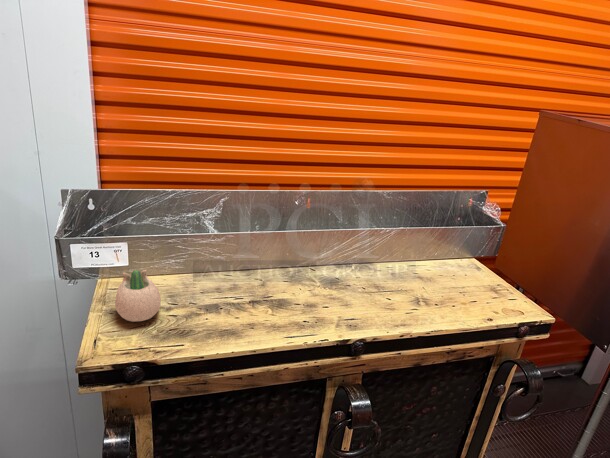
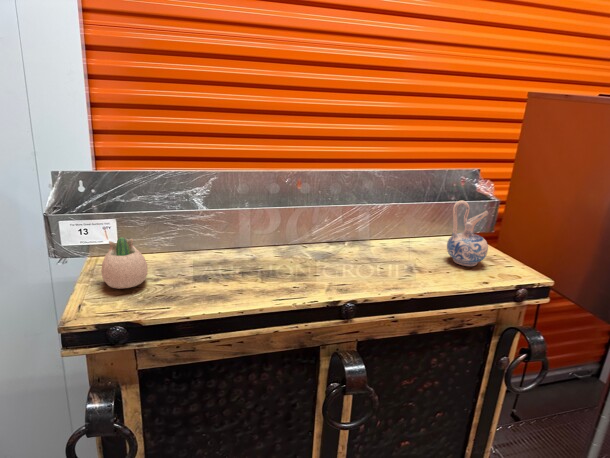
ceramic pitcher: none [453,236,497,300] -> present [447,201,488,266]

